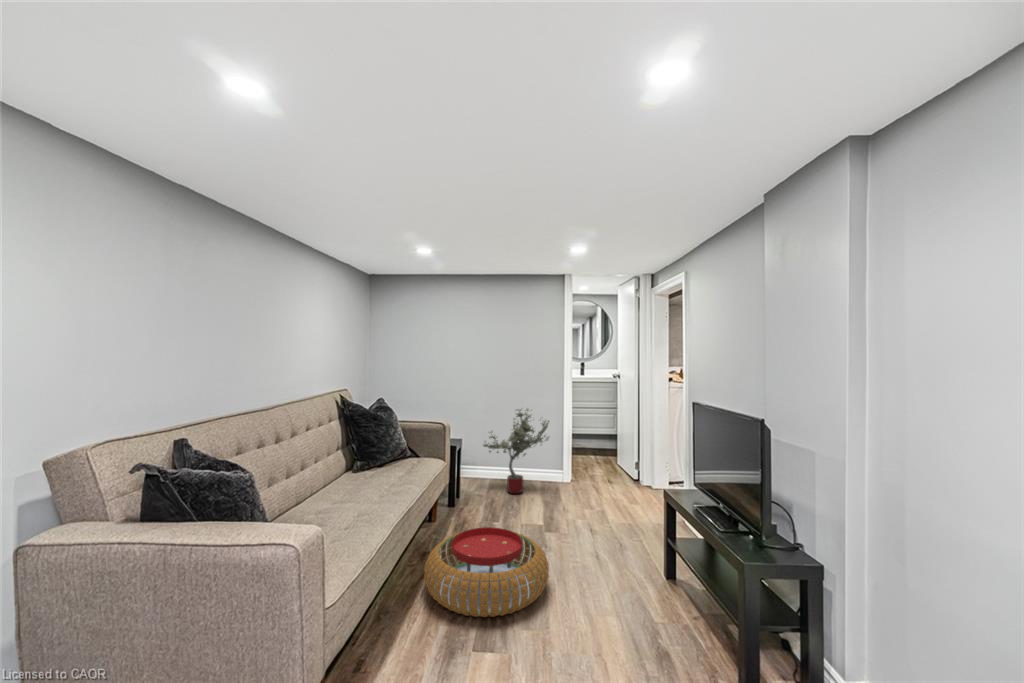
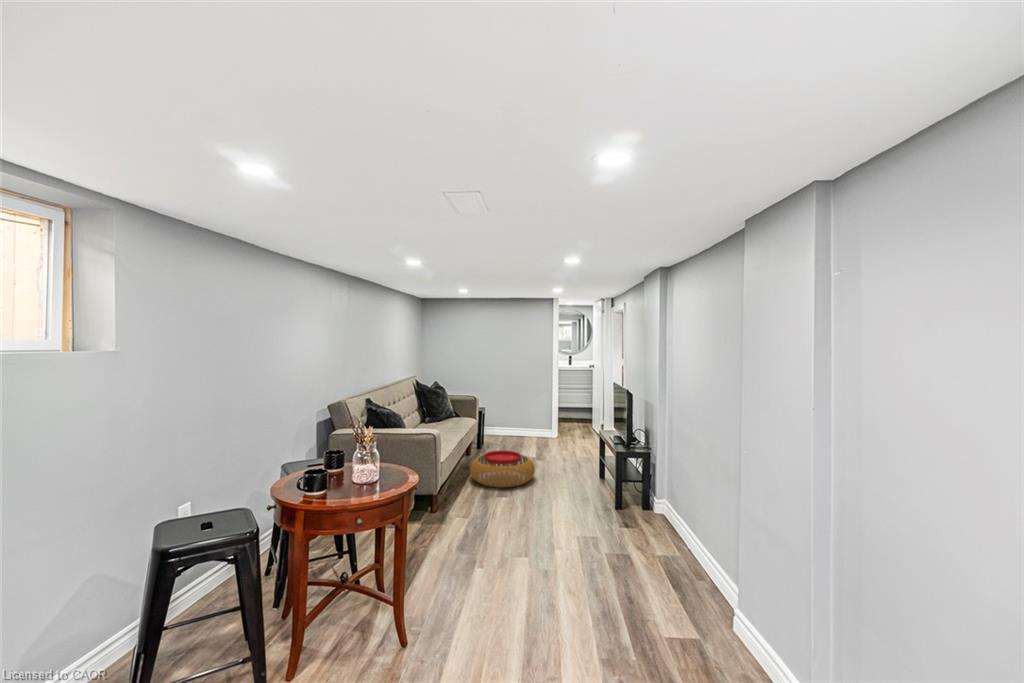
potted tree: present [483,409,549,494] -> none [497,388,542,443]

